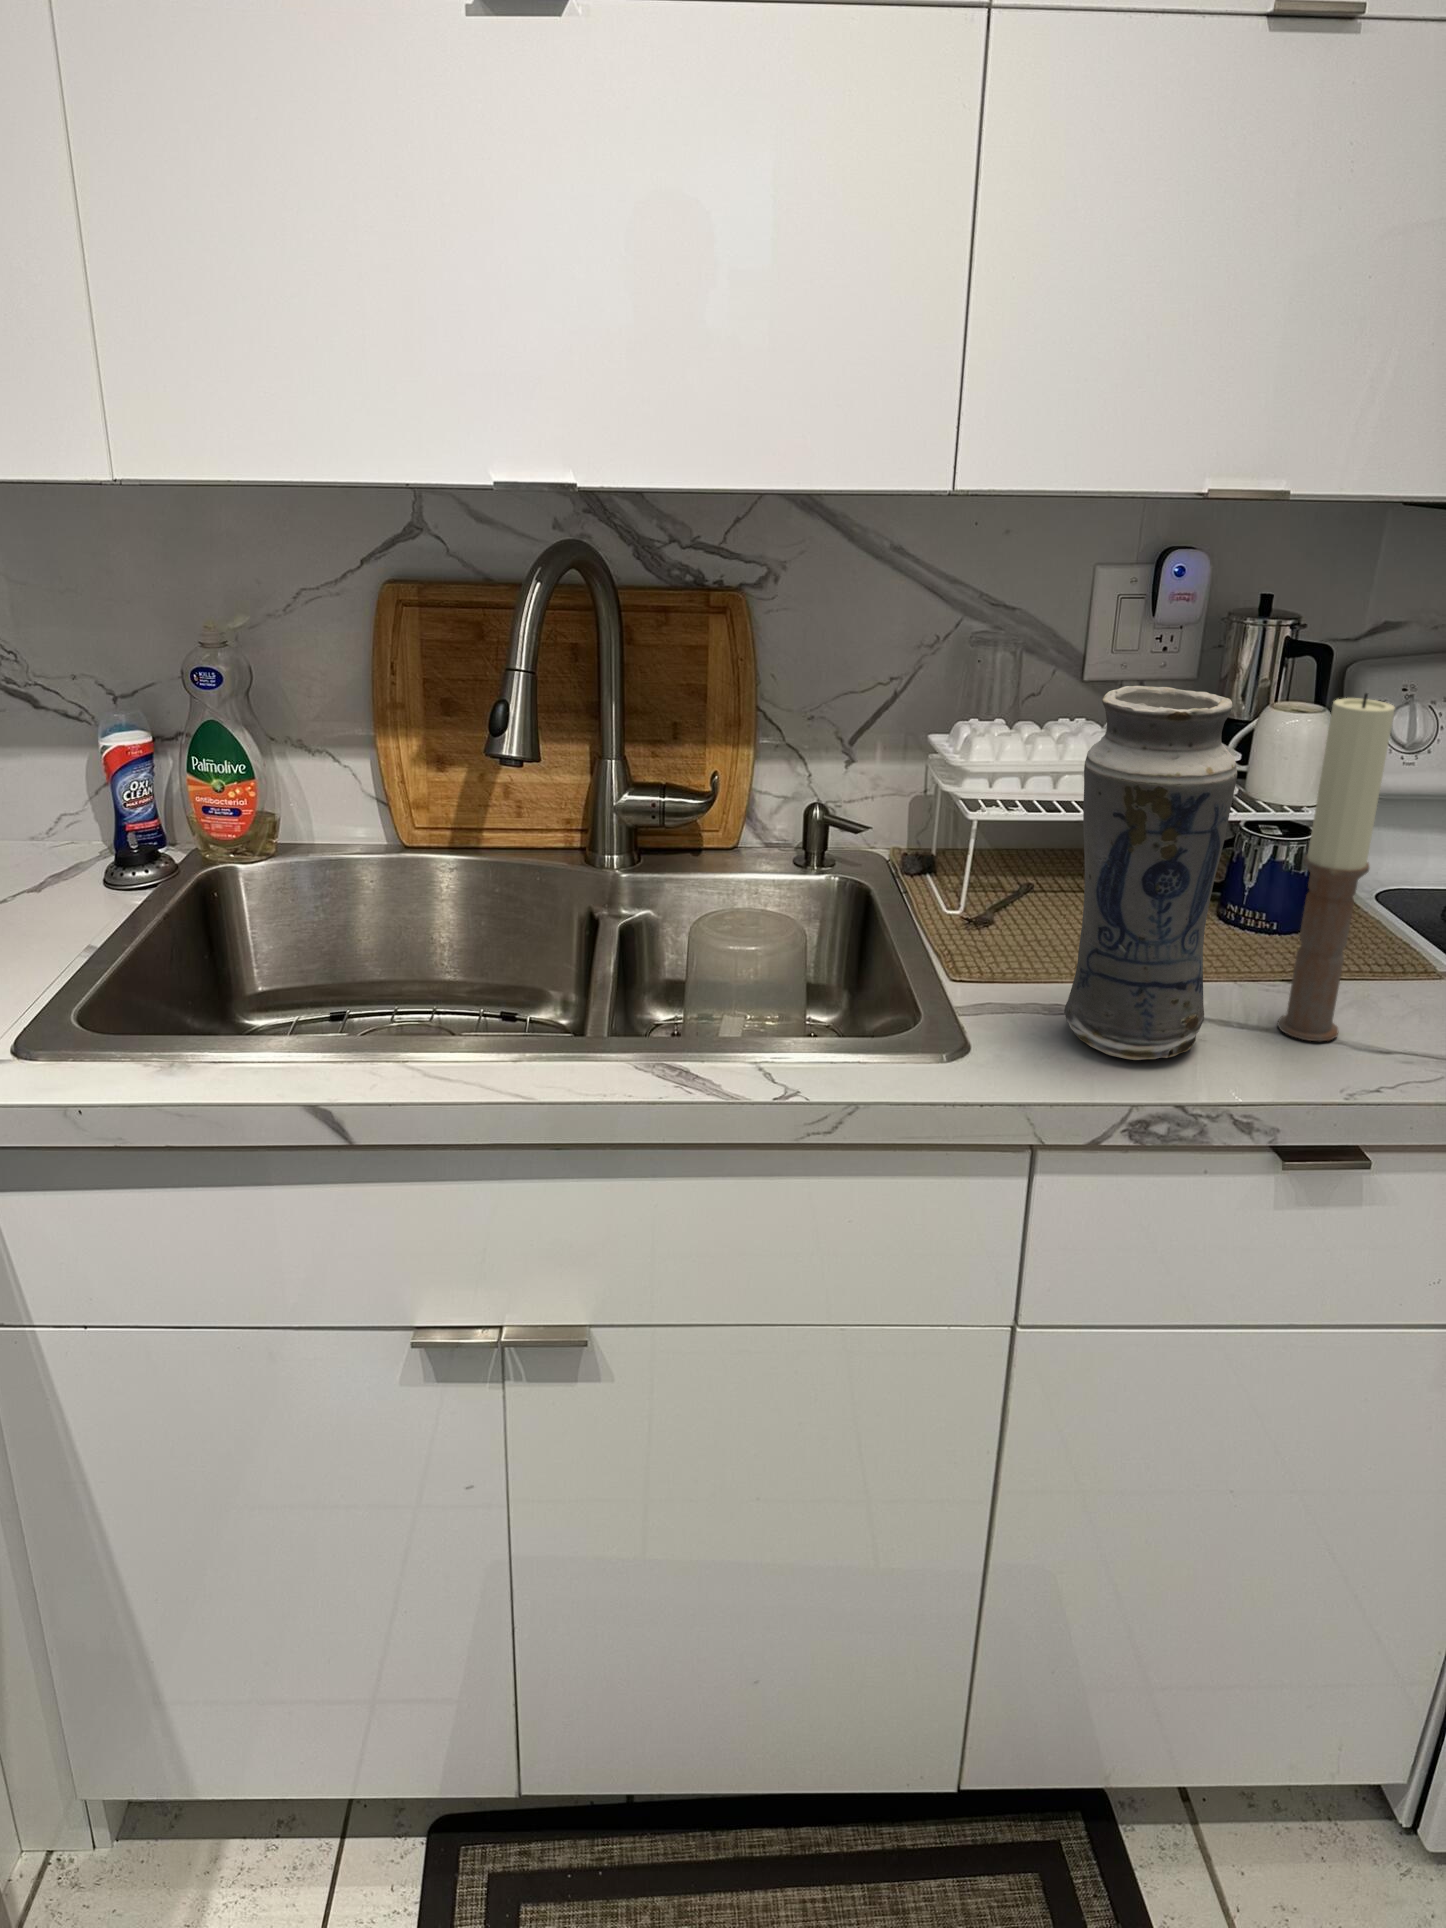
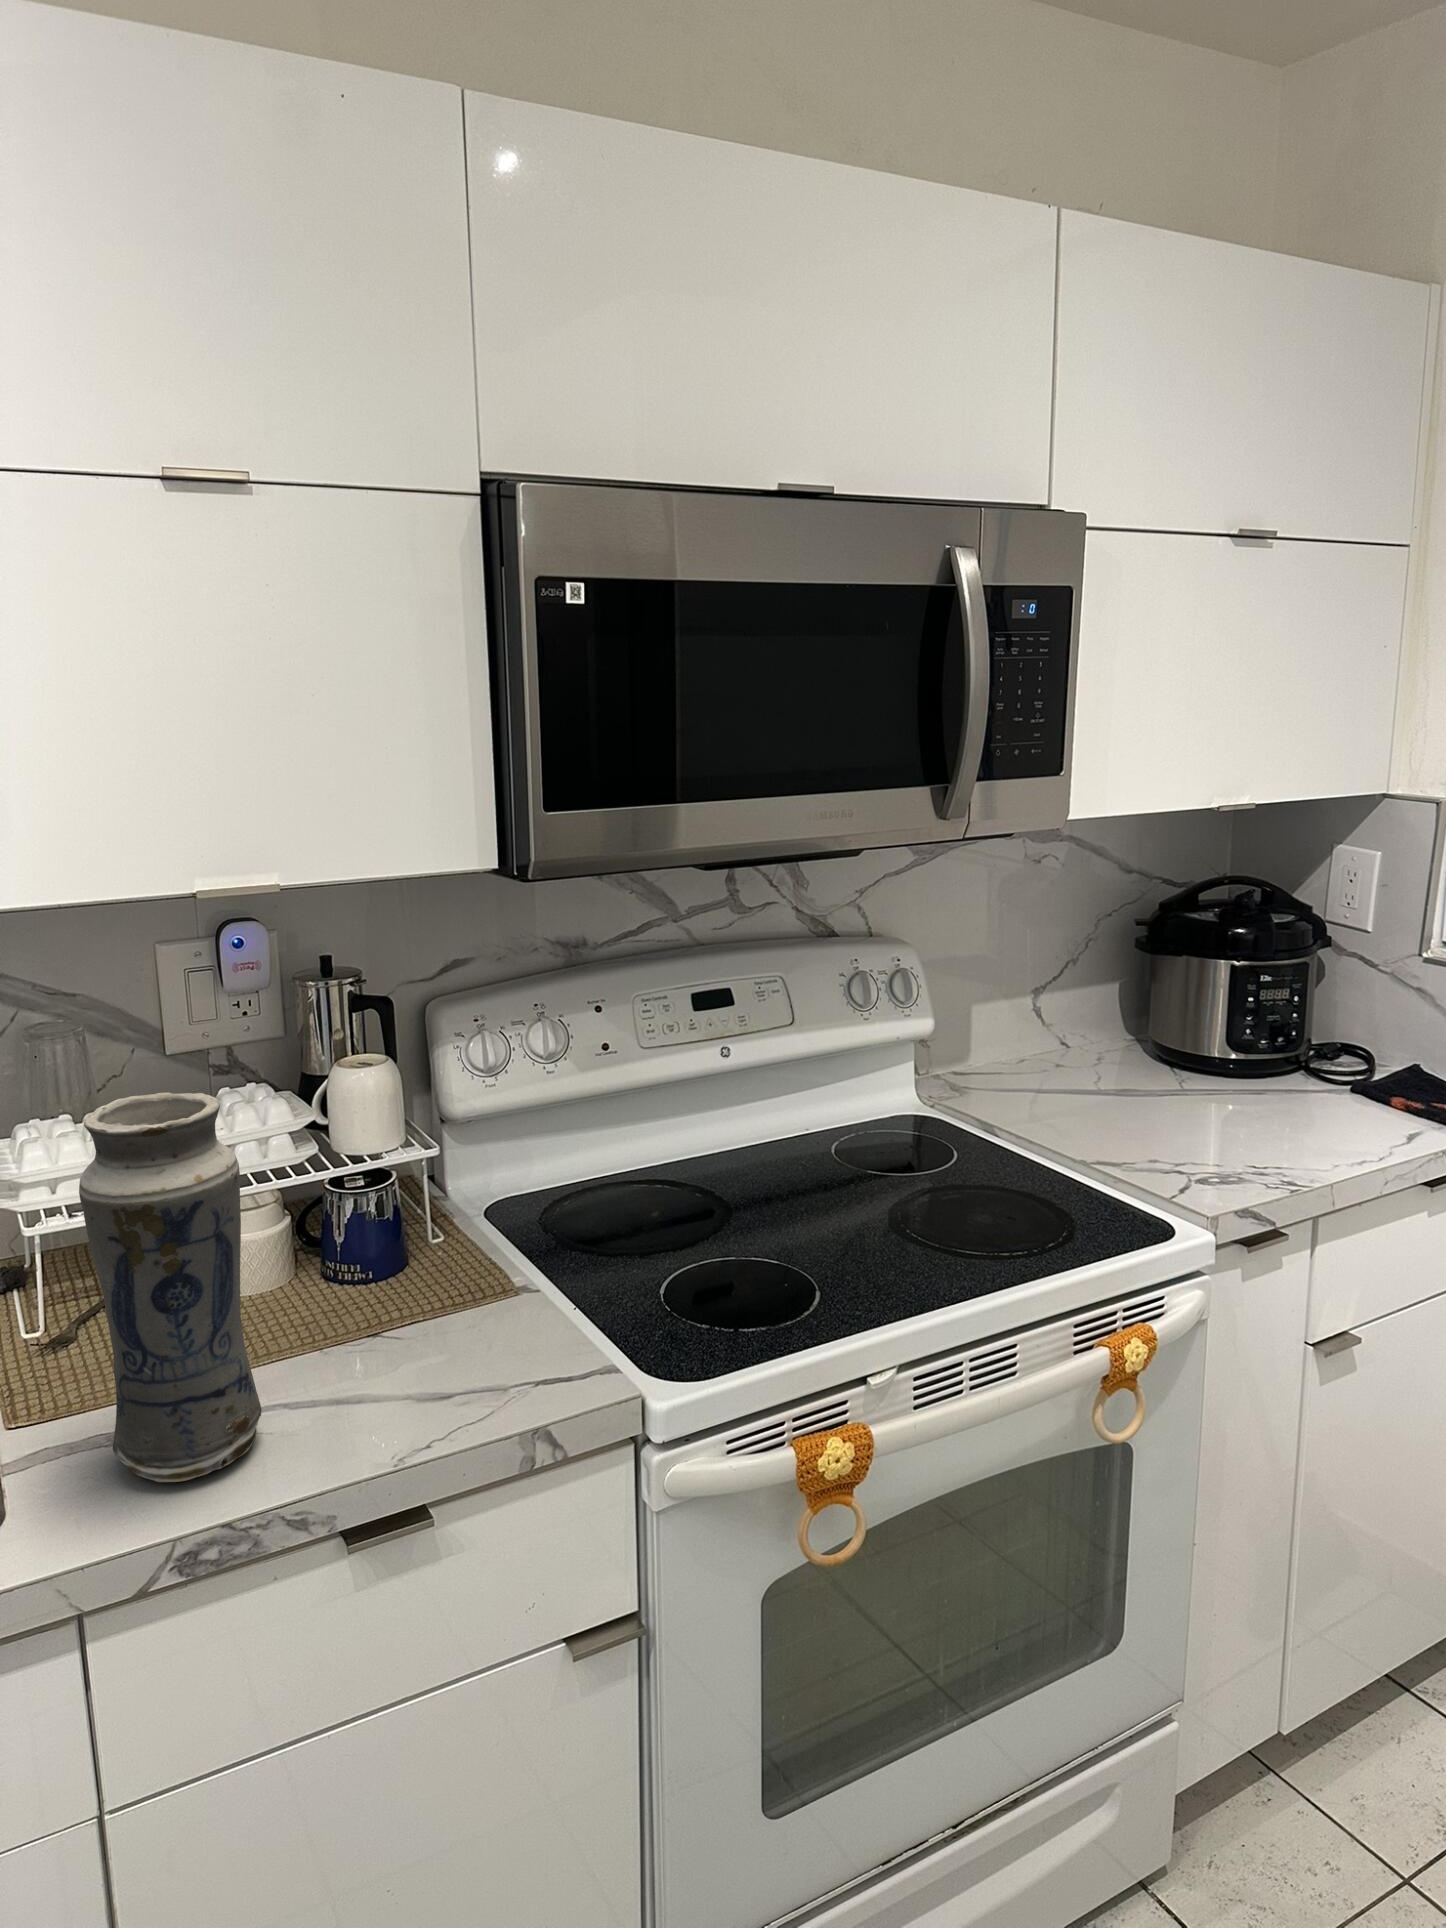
candle: present [1277,693,1394,1041] -> none [330,1070,406,1405]

